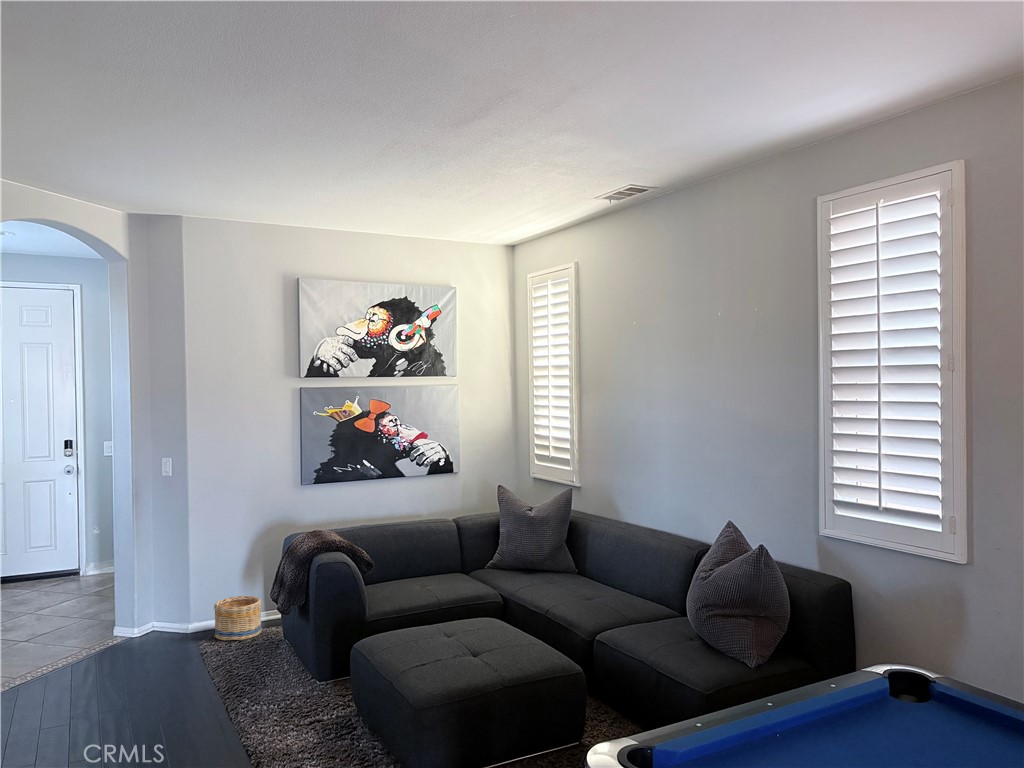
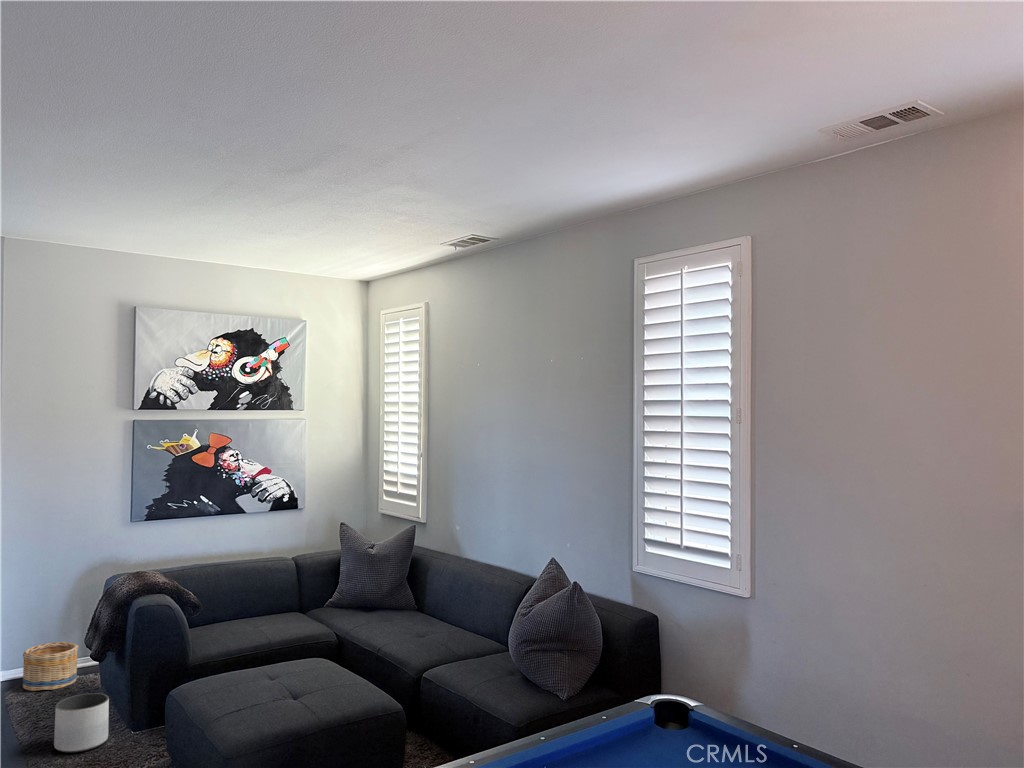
planter: none [249,645,296,700] -> present [54,693,109,753]

